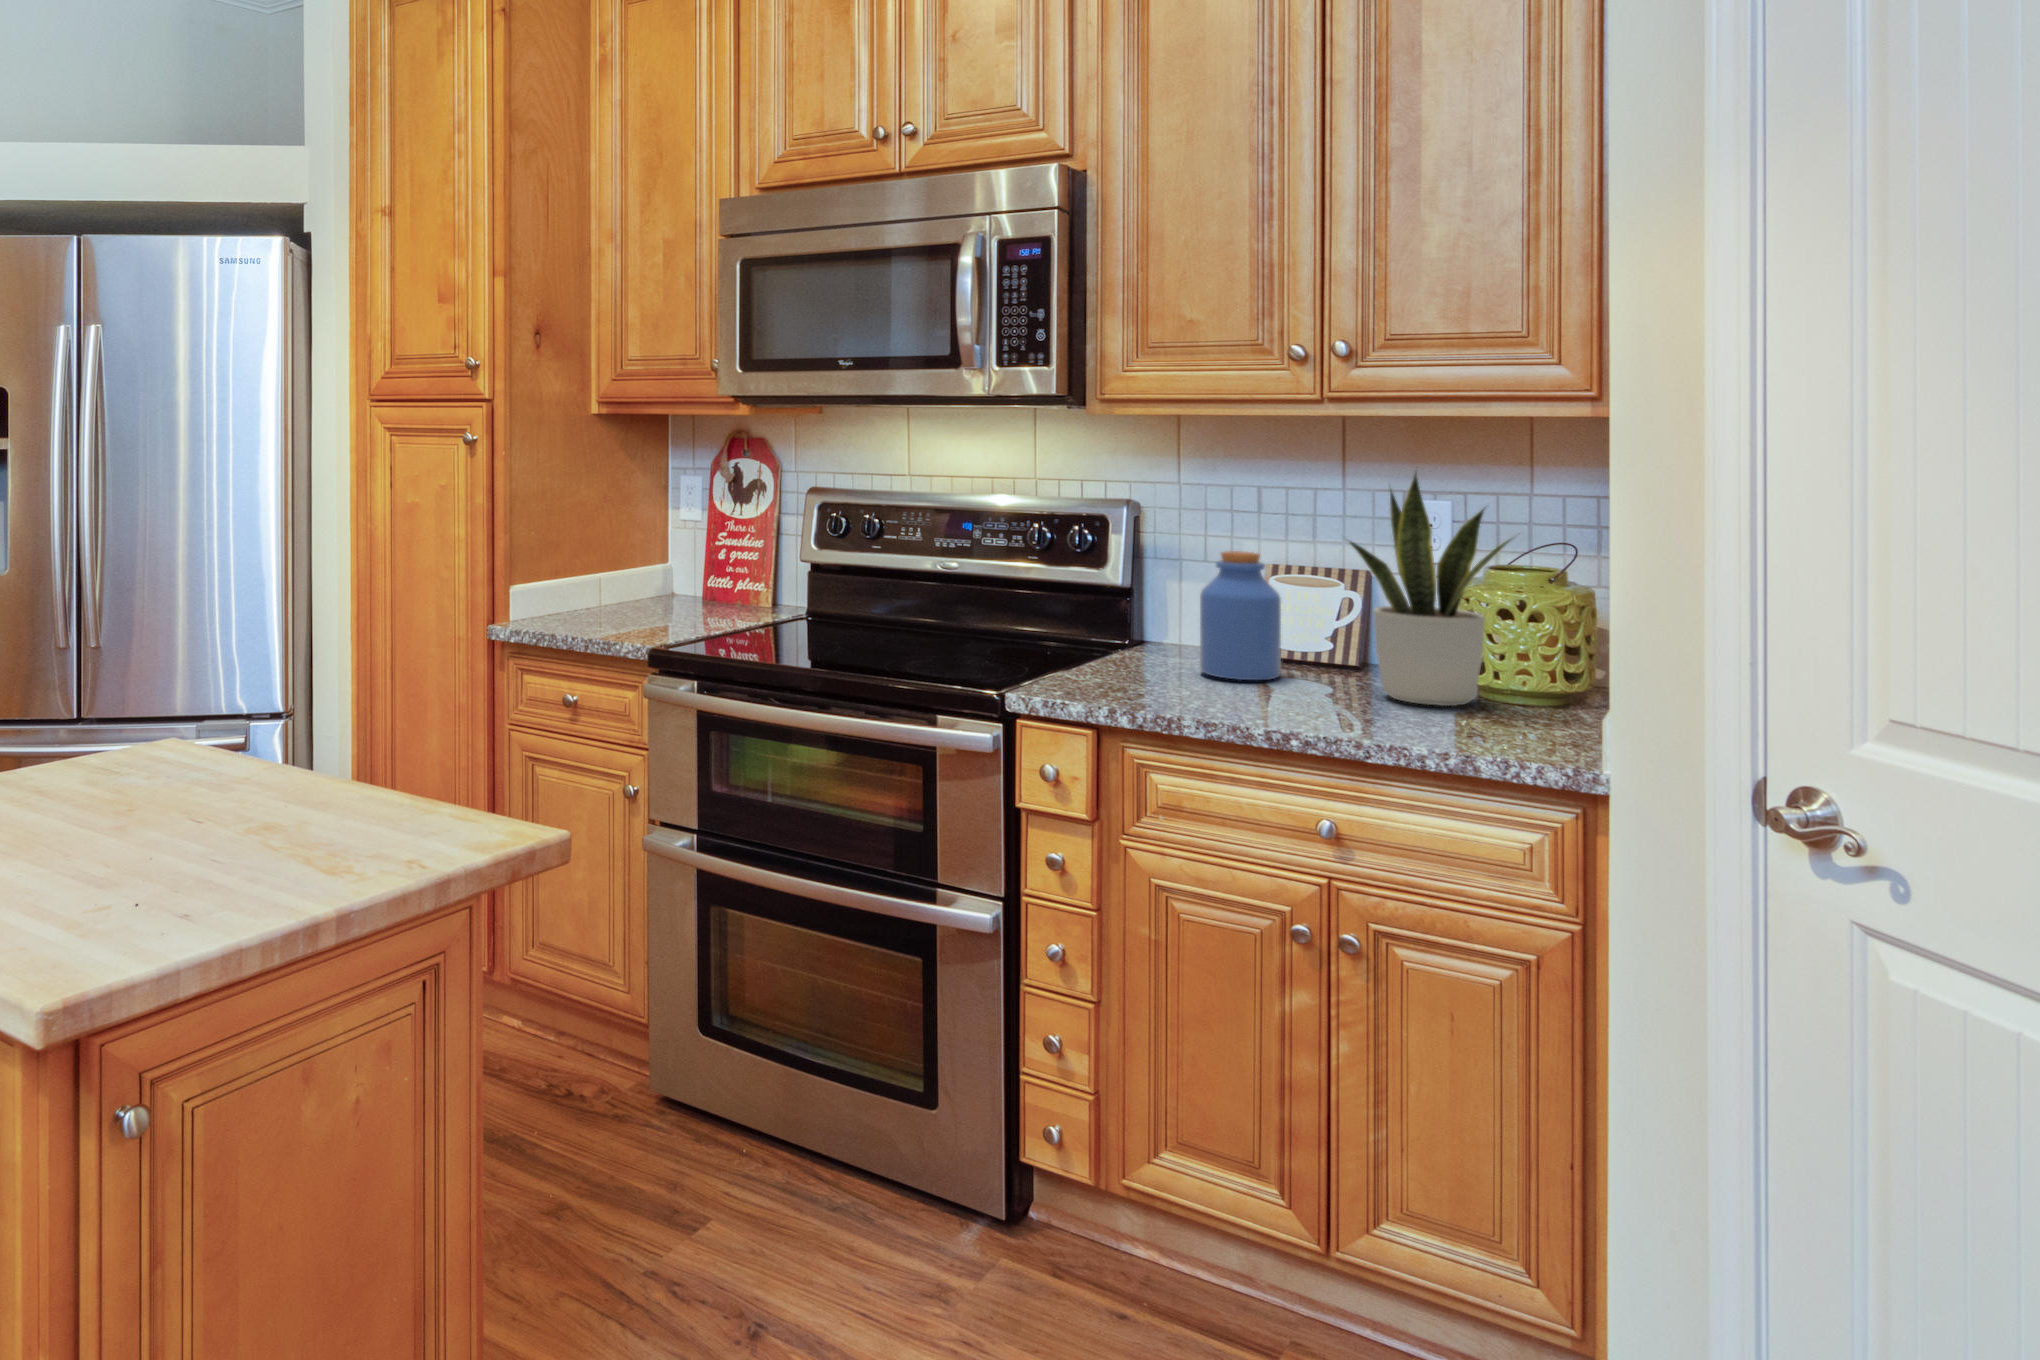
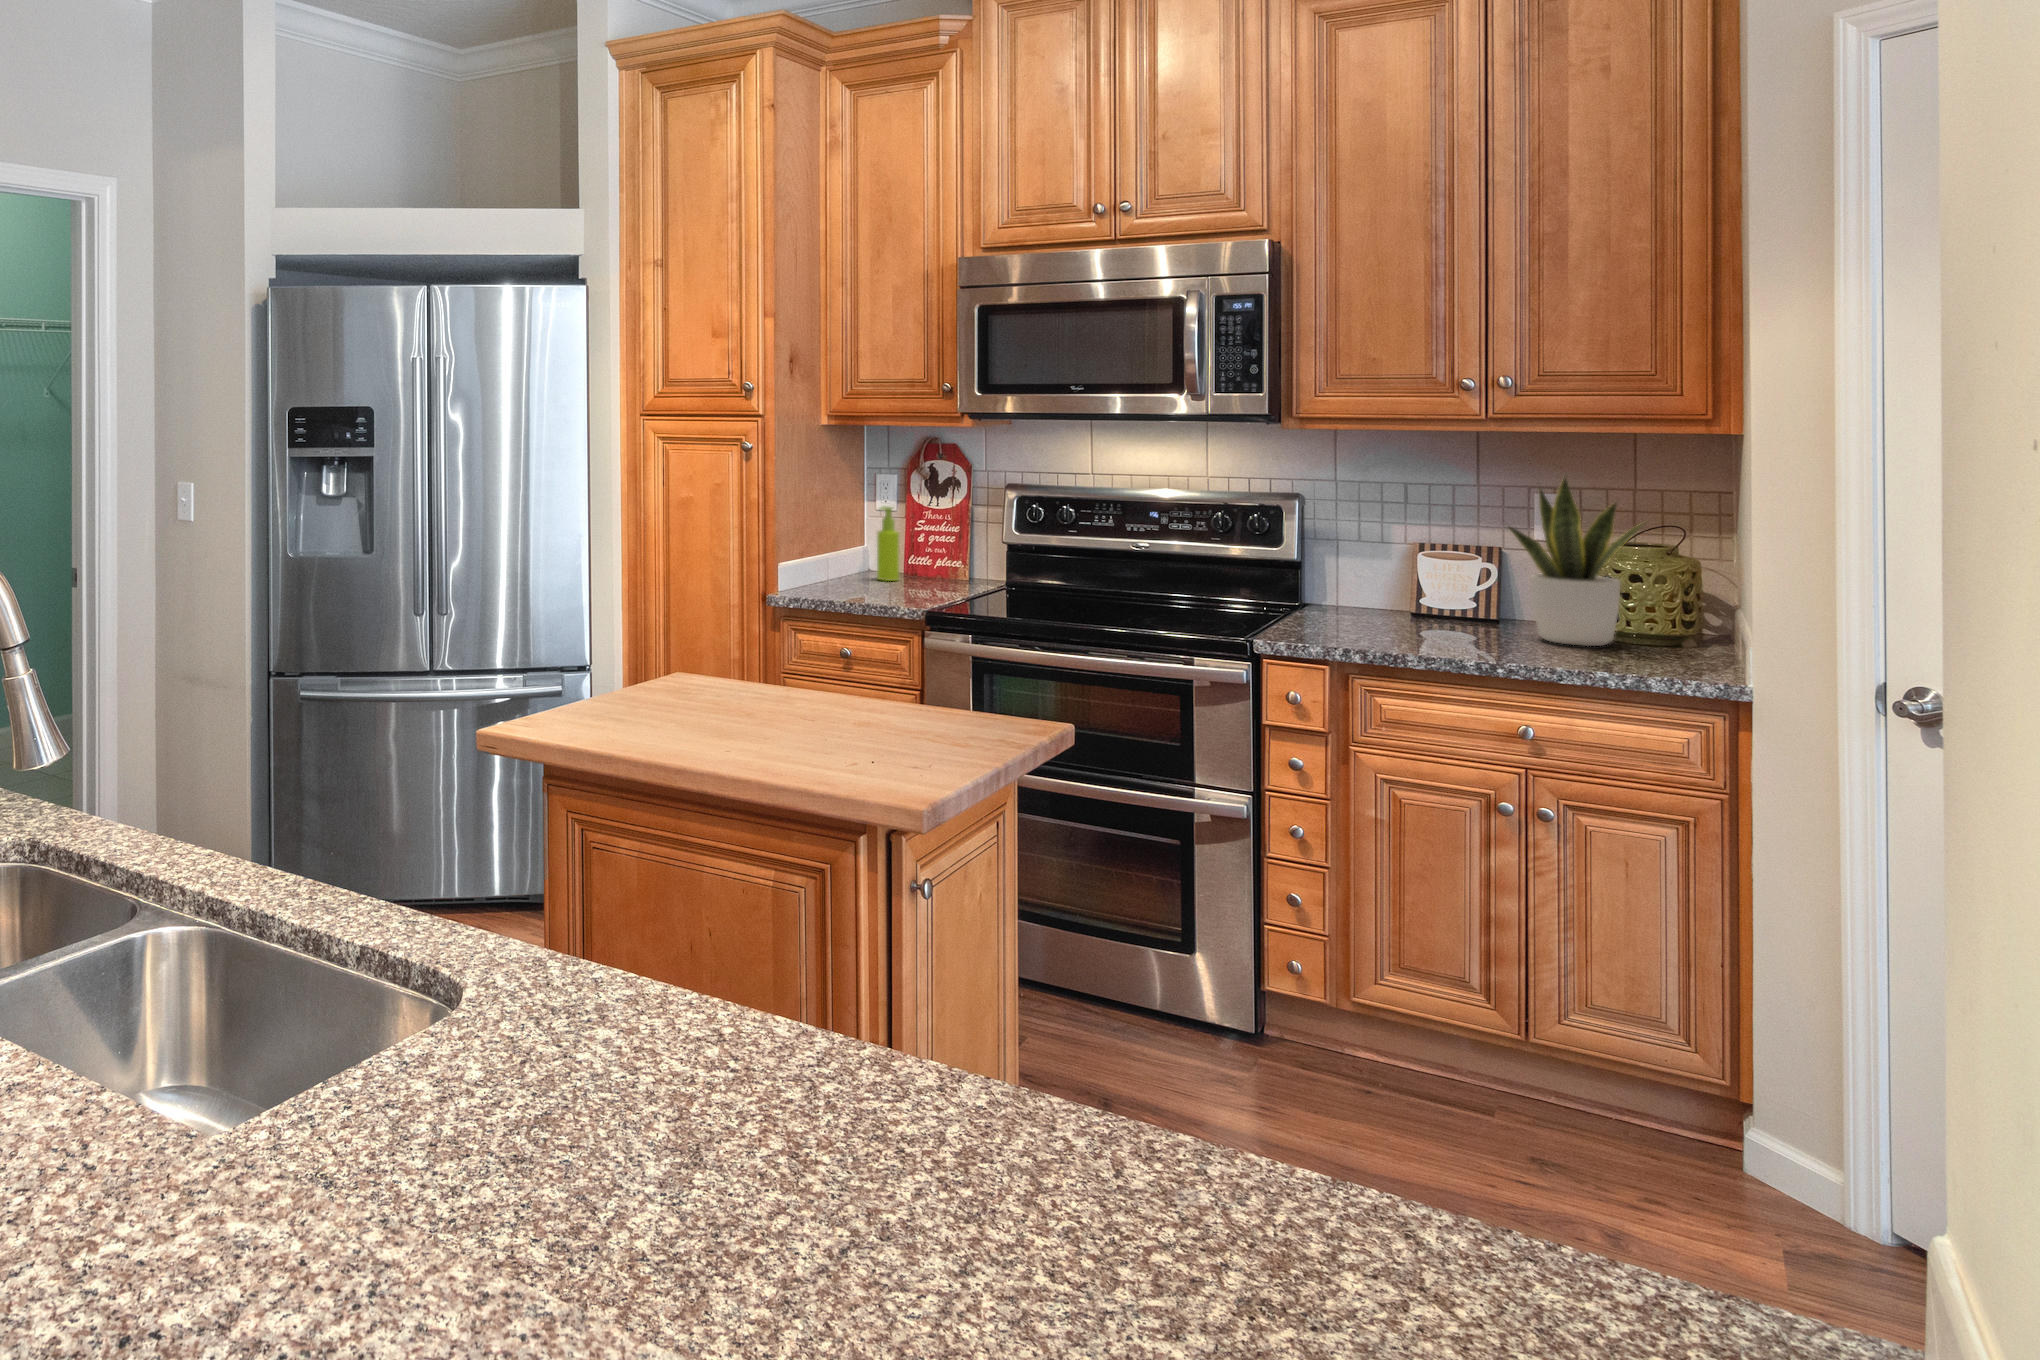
soap dispenser: none [657,515,686,607] -> present [877,506,899,581]
jar: present [1200,551,1281,680] -> none [1381,534,1448,630]

